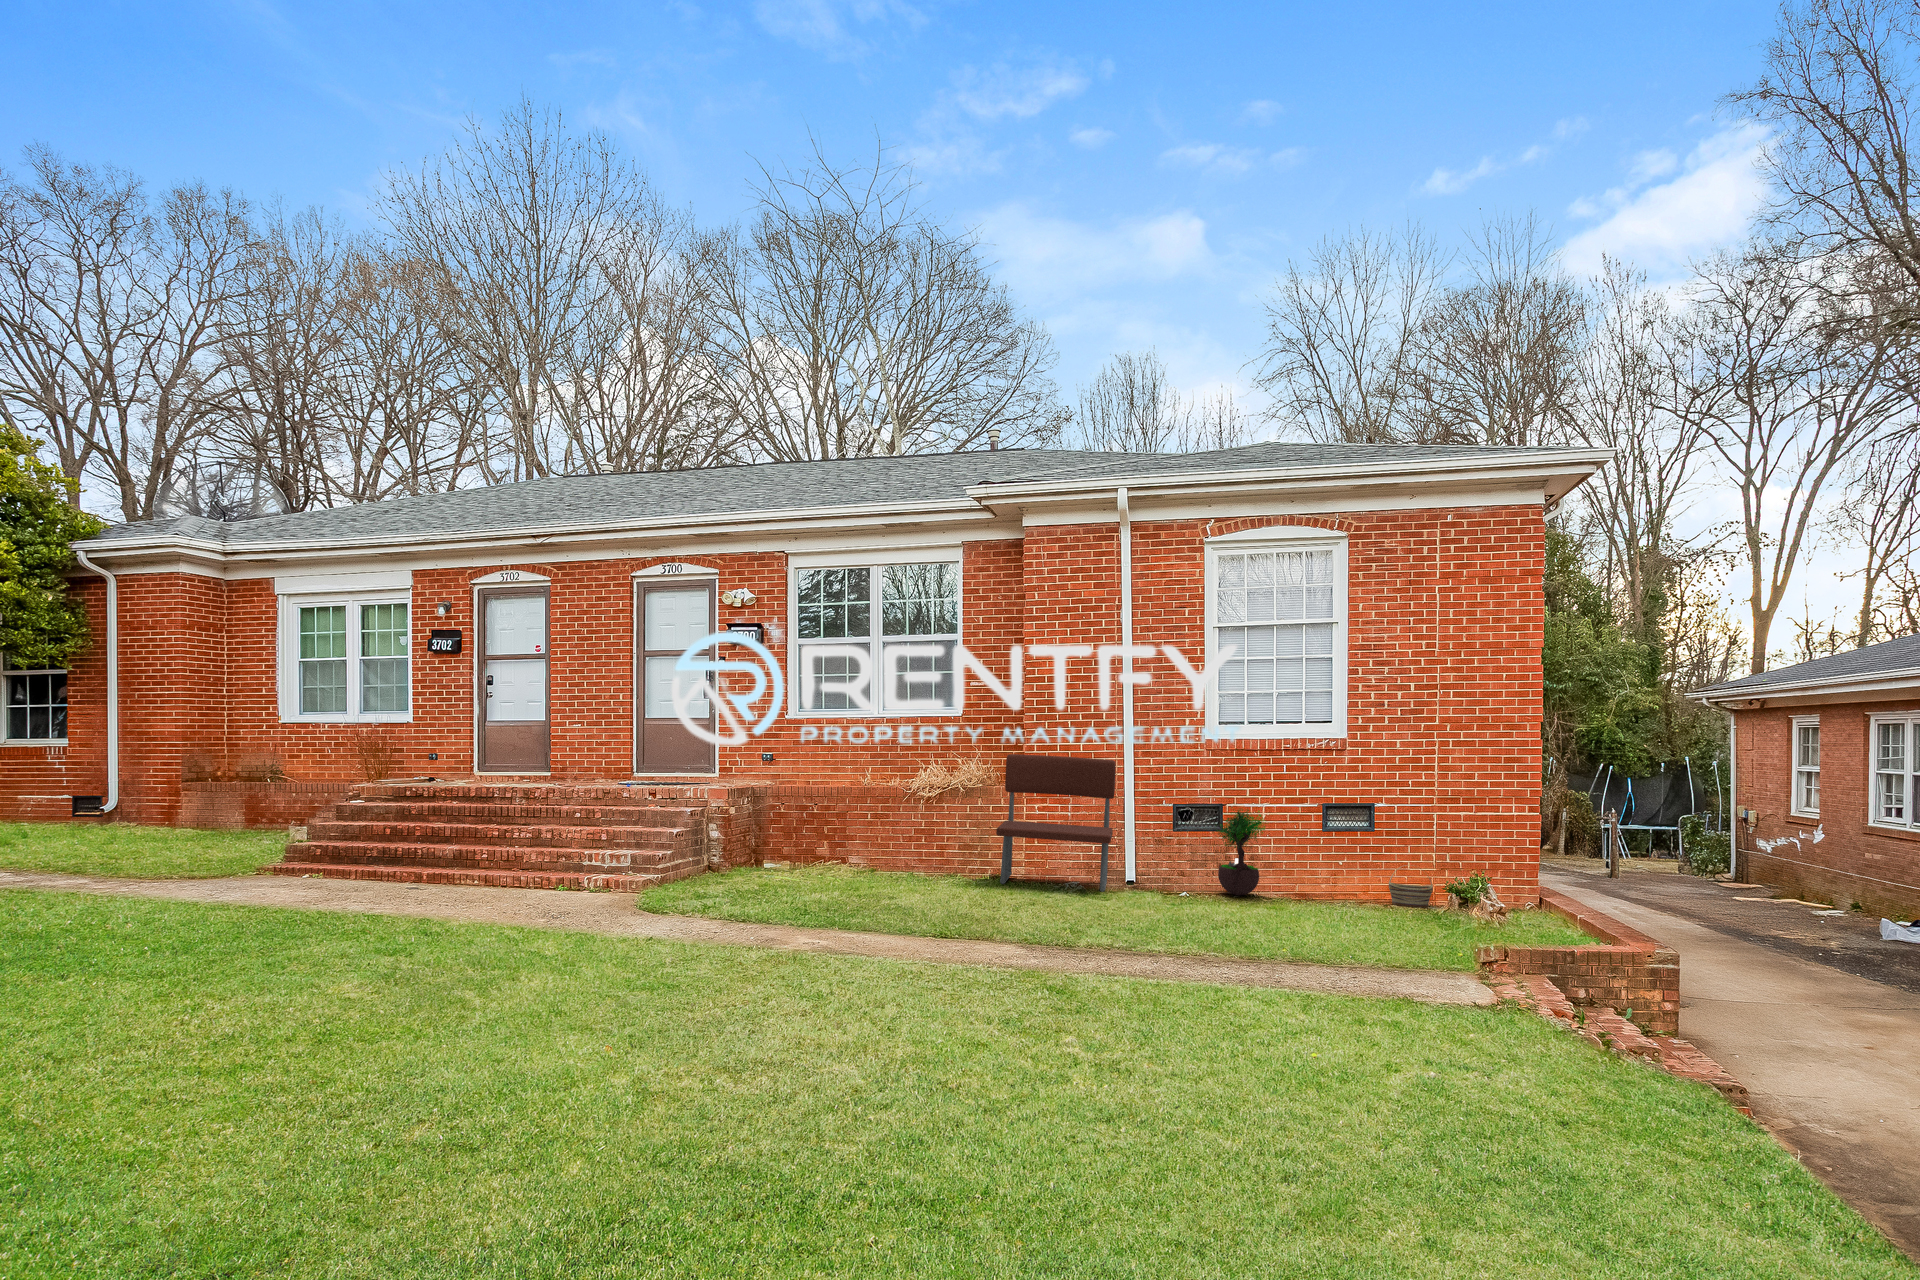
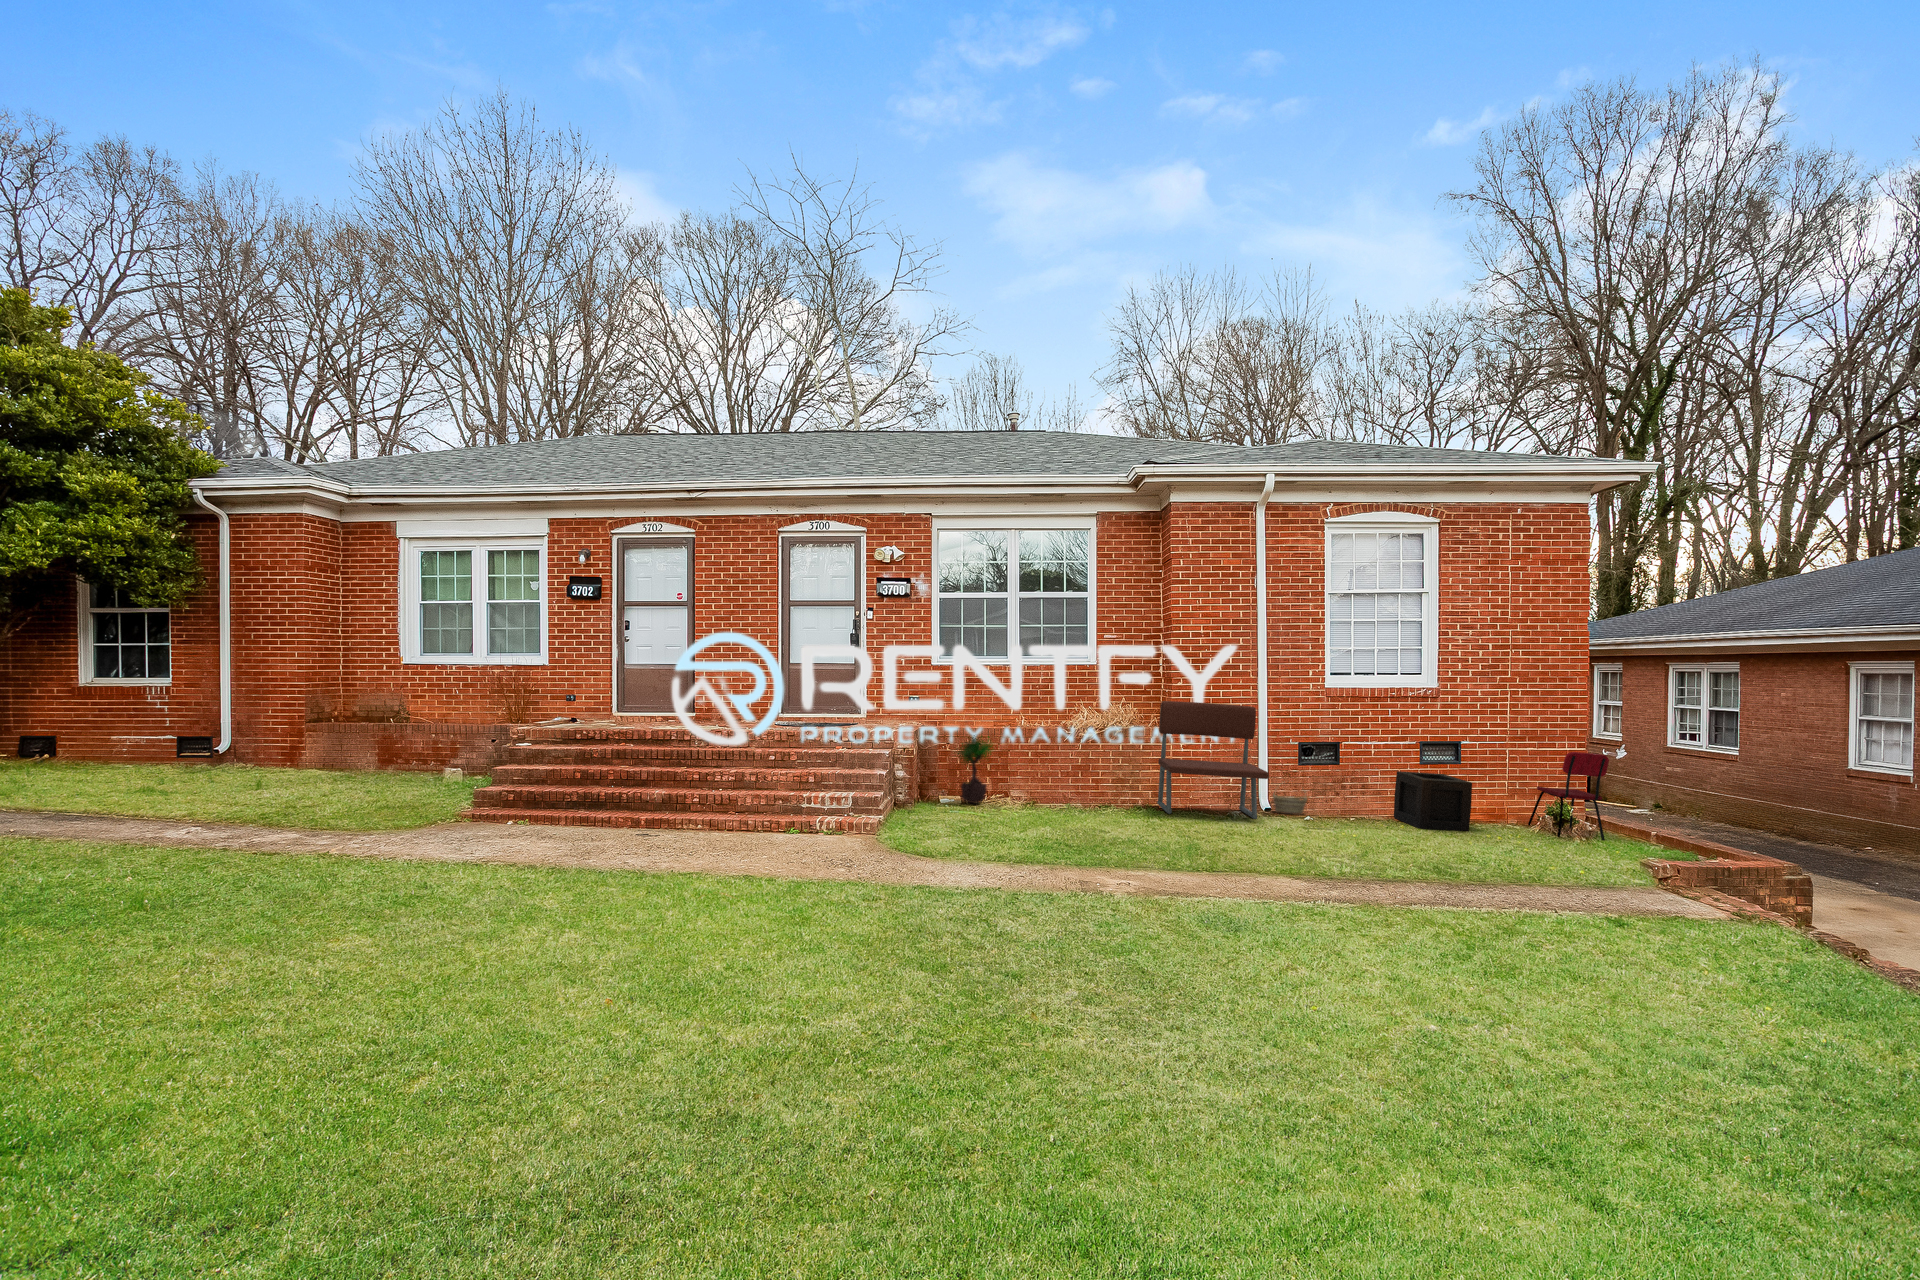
potted tree: present [1213,809,1266,895] -> present [957,735,993,803]
chair: none [1465,814,1538,925] -> present [1528,752,1609,840]
wooden crate: none [1292,838,1365,911] -> present [1394,771,1472,832]
basket: present [1389,865,1433,908] -> present [1273,794,1307,815]

